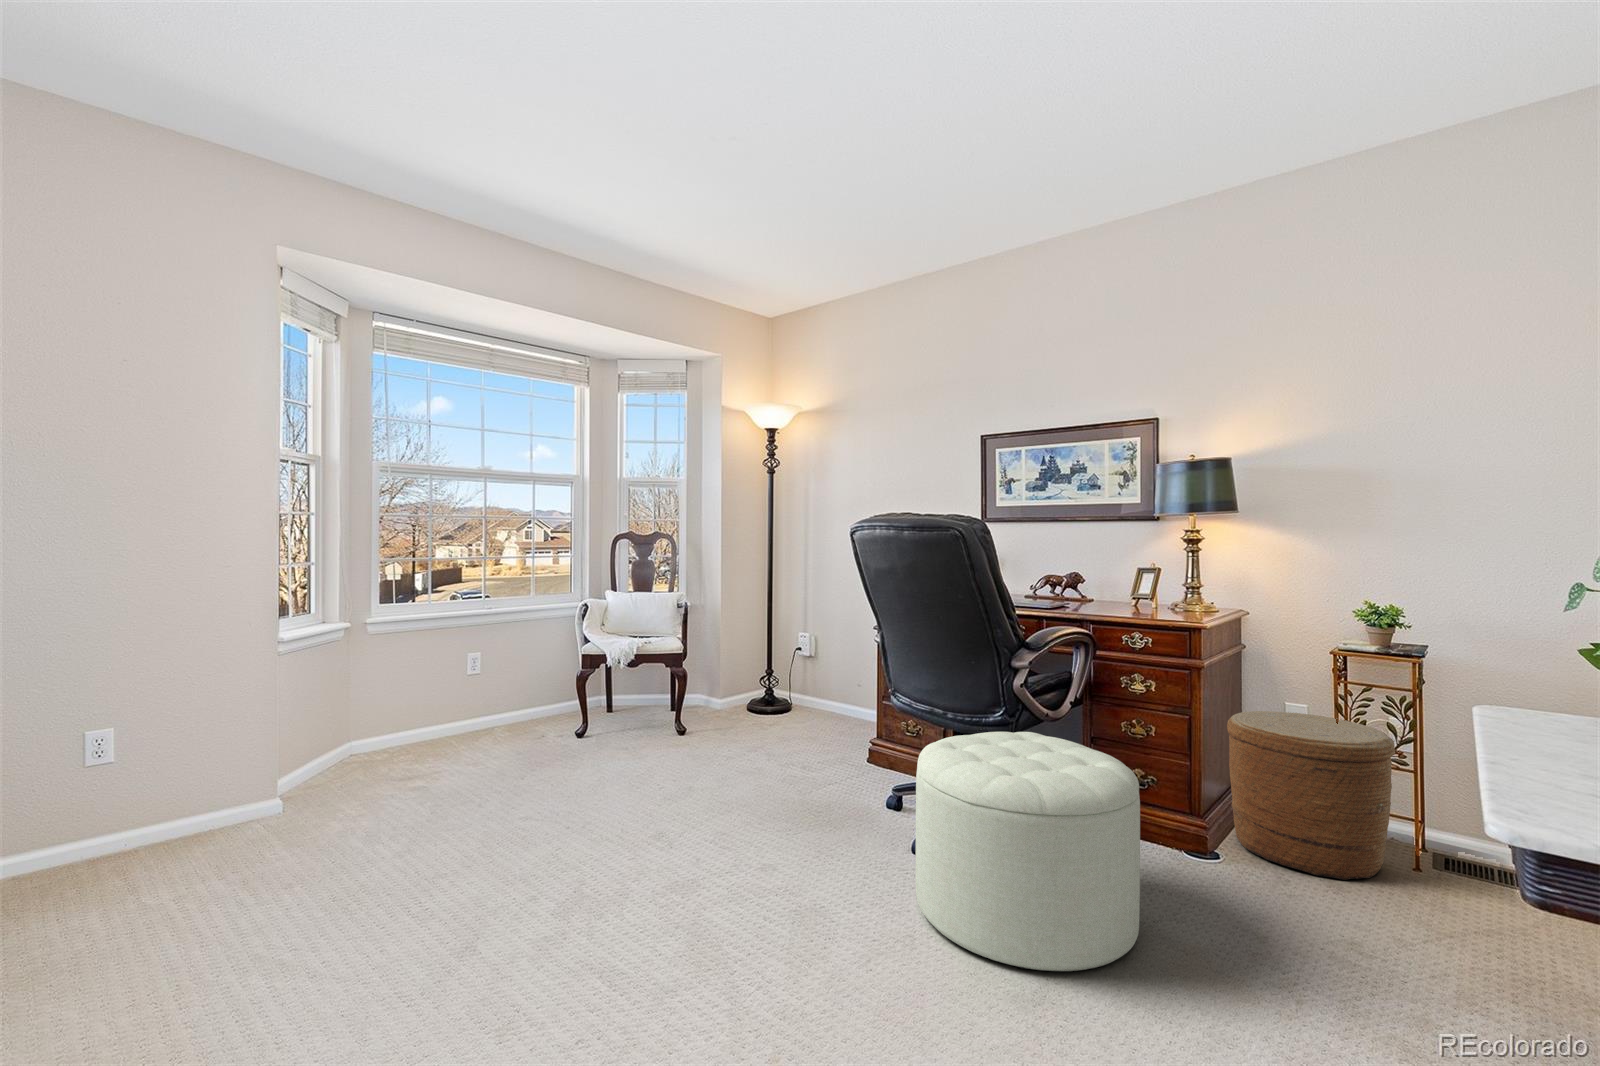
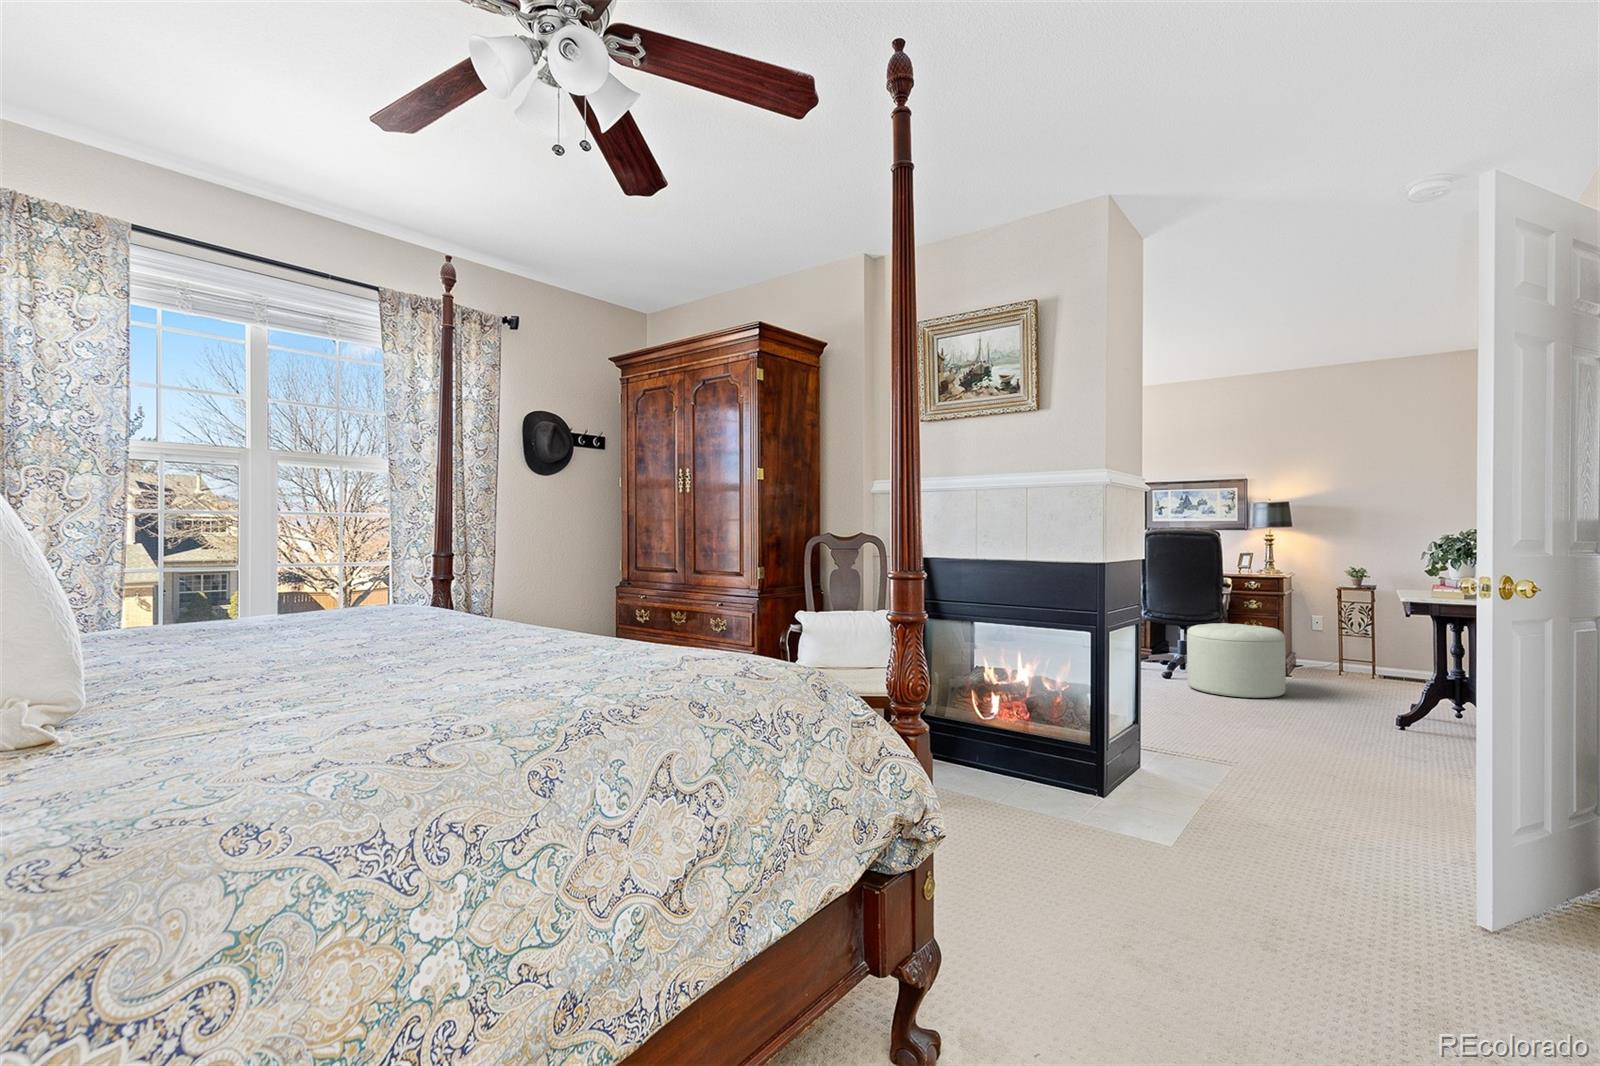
woven basket: present [1227,711,1395,880] -> none [1293,617,1366,680]

